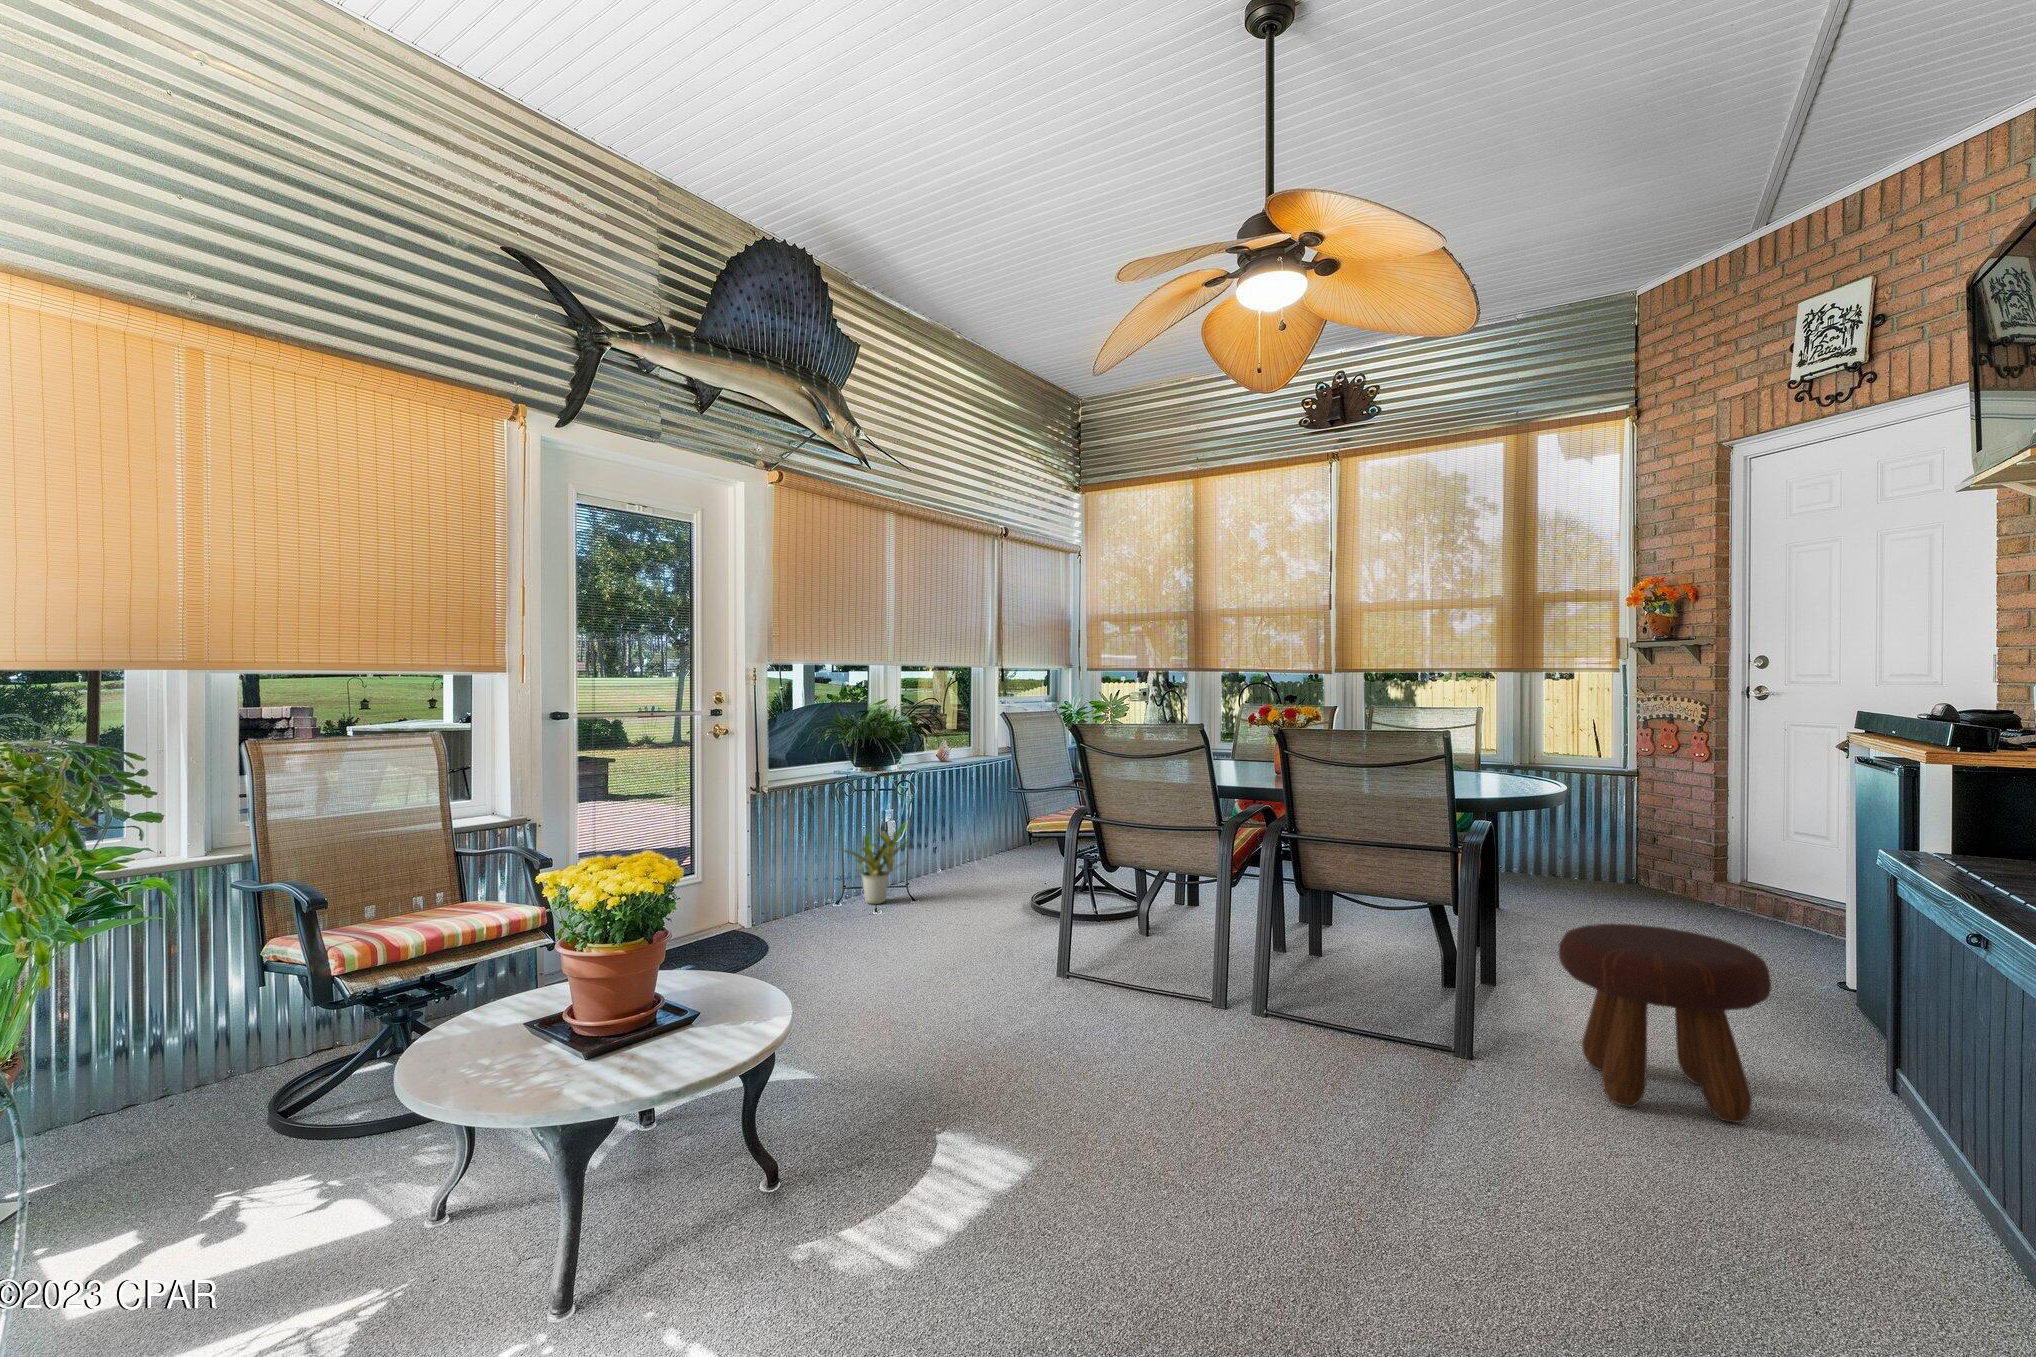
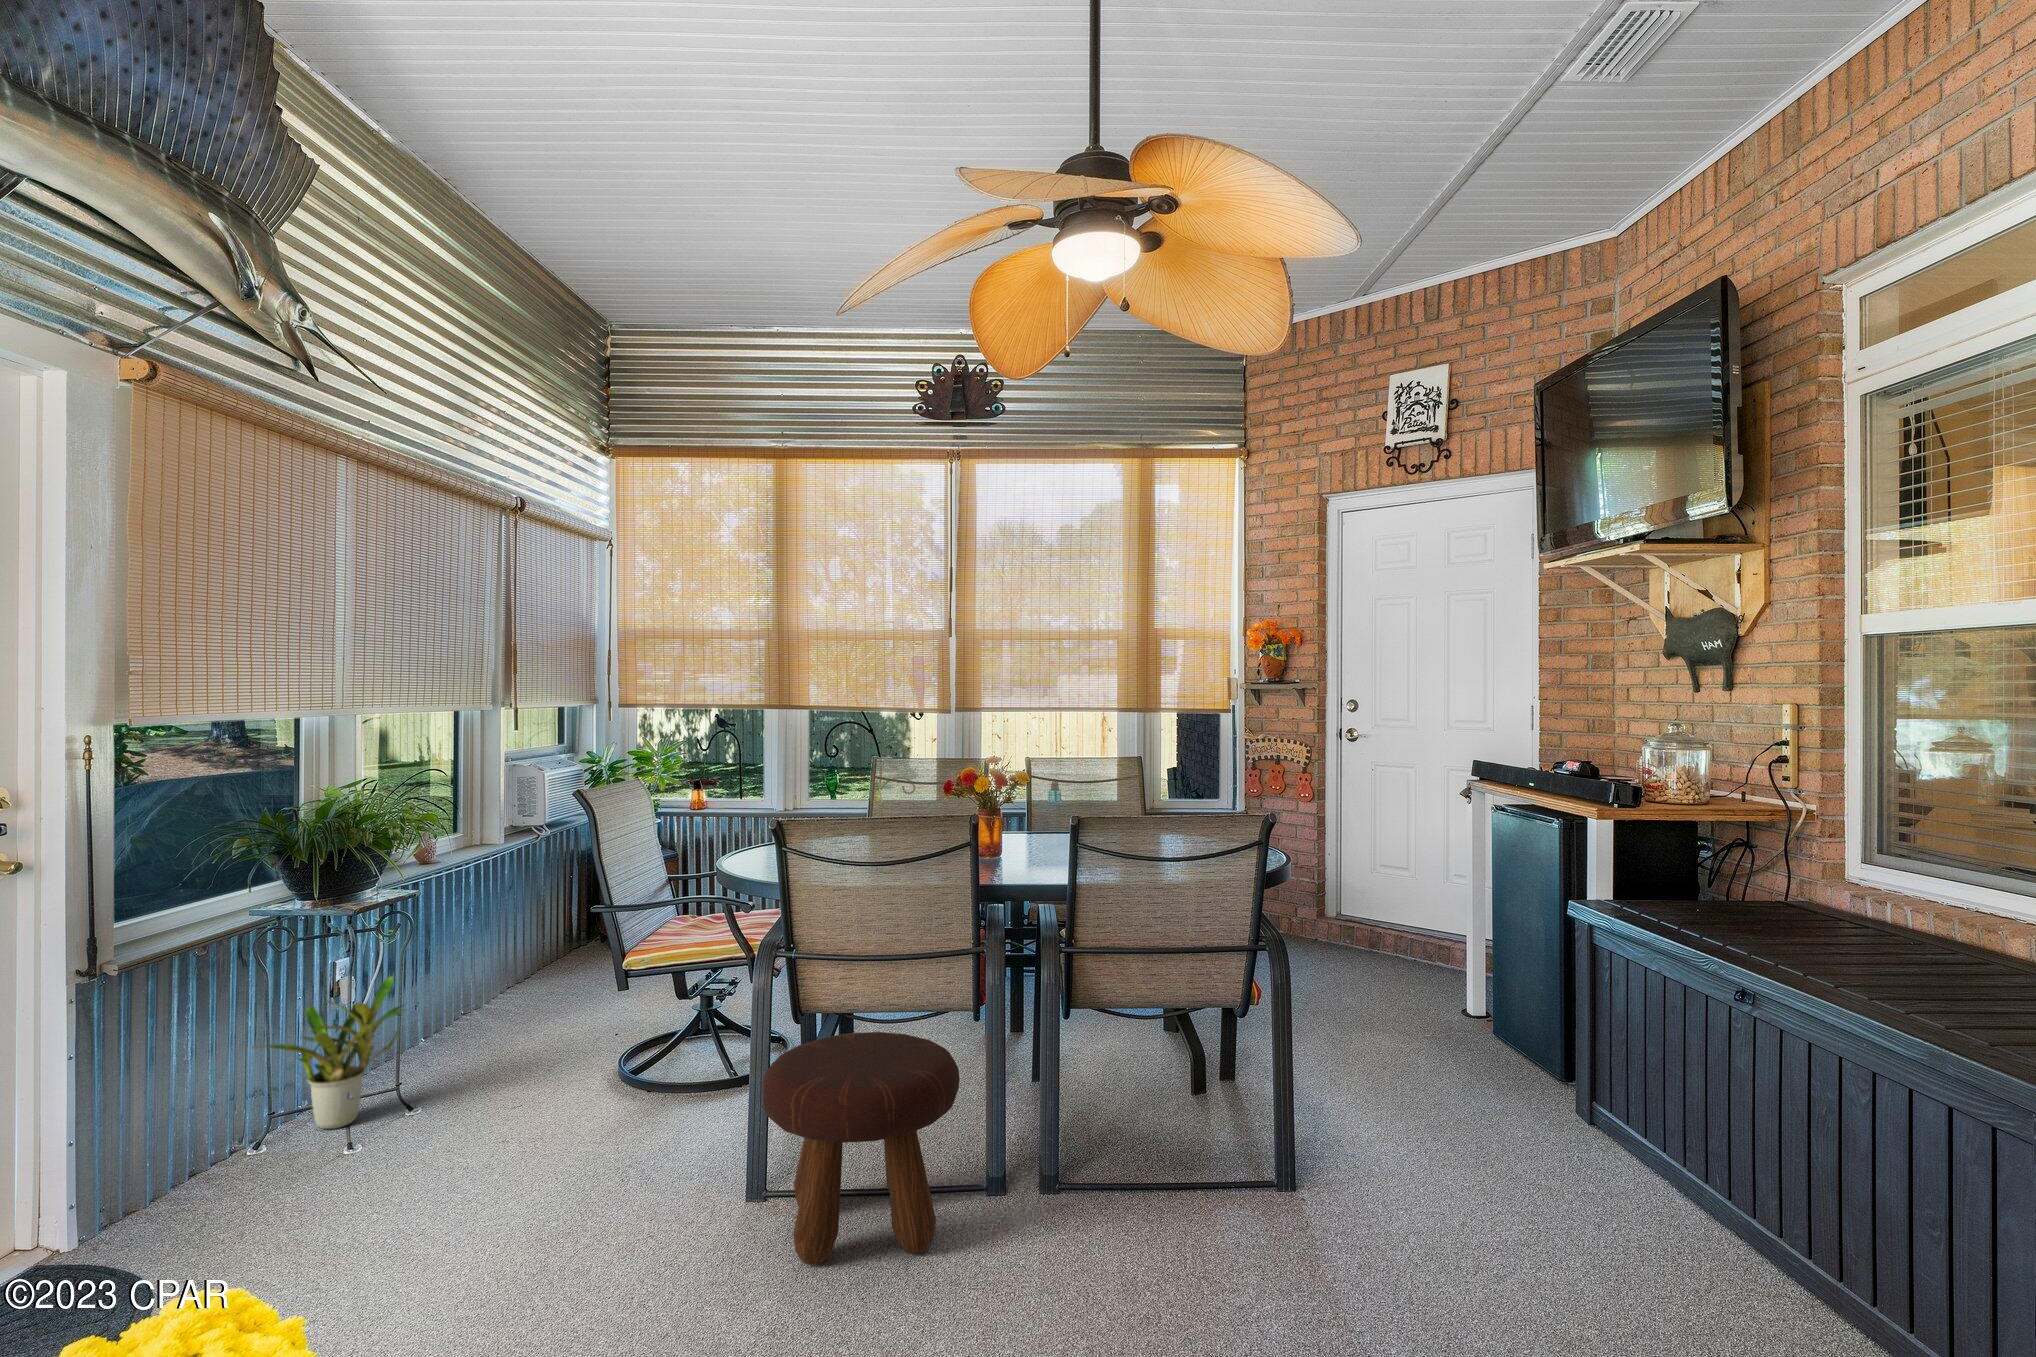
footstool: present [1559,924,1771,1123] -> present [762,1032,960,1265]

